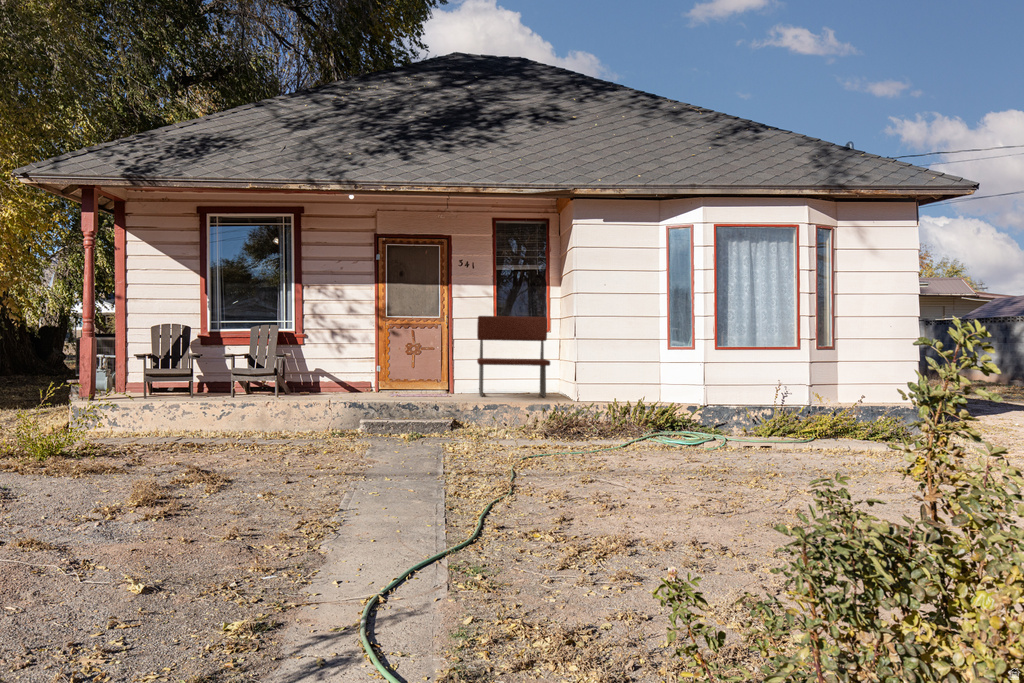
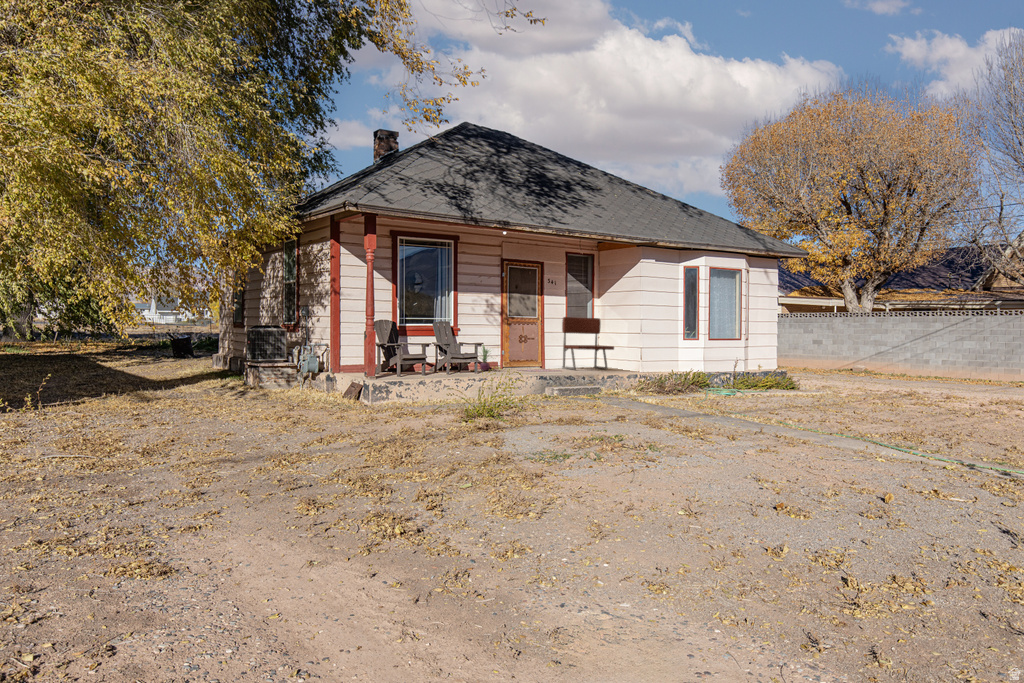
decorative plant: none [305,356,349,394] -> present [480,345,490,371]

